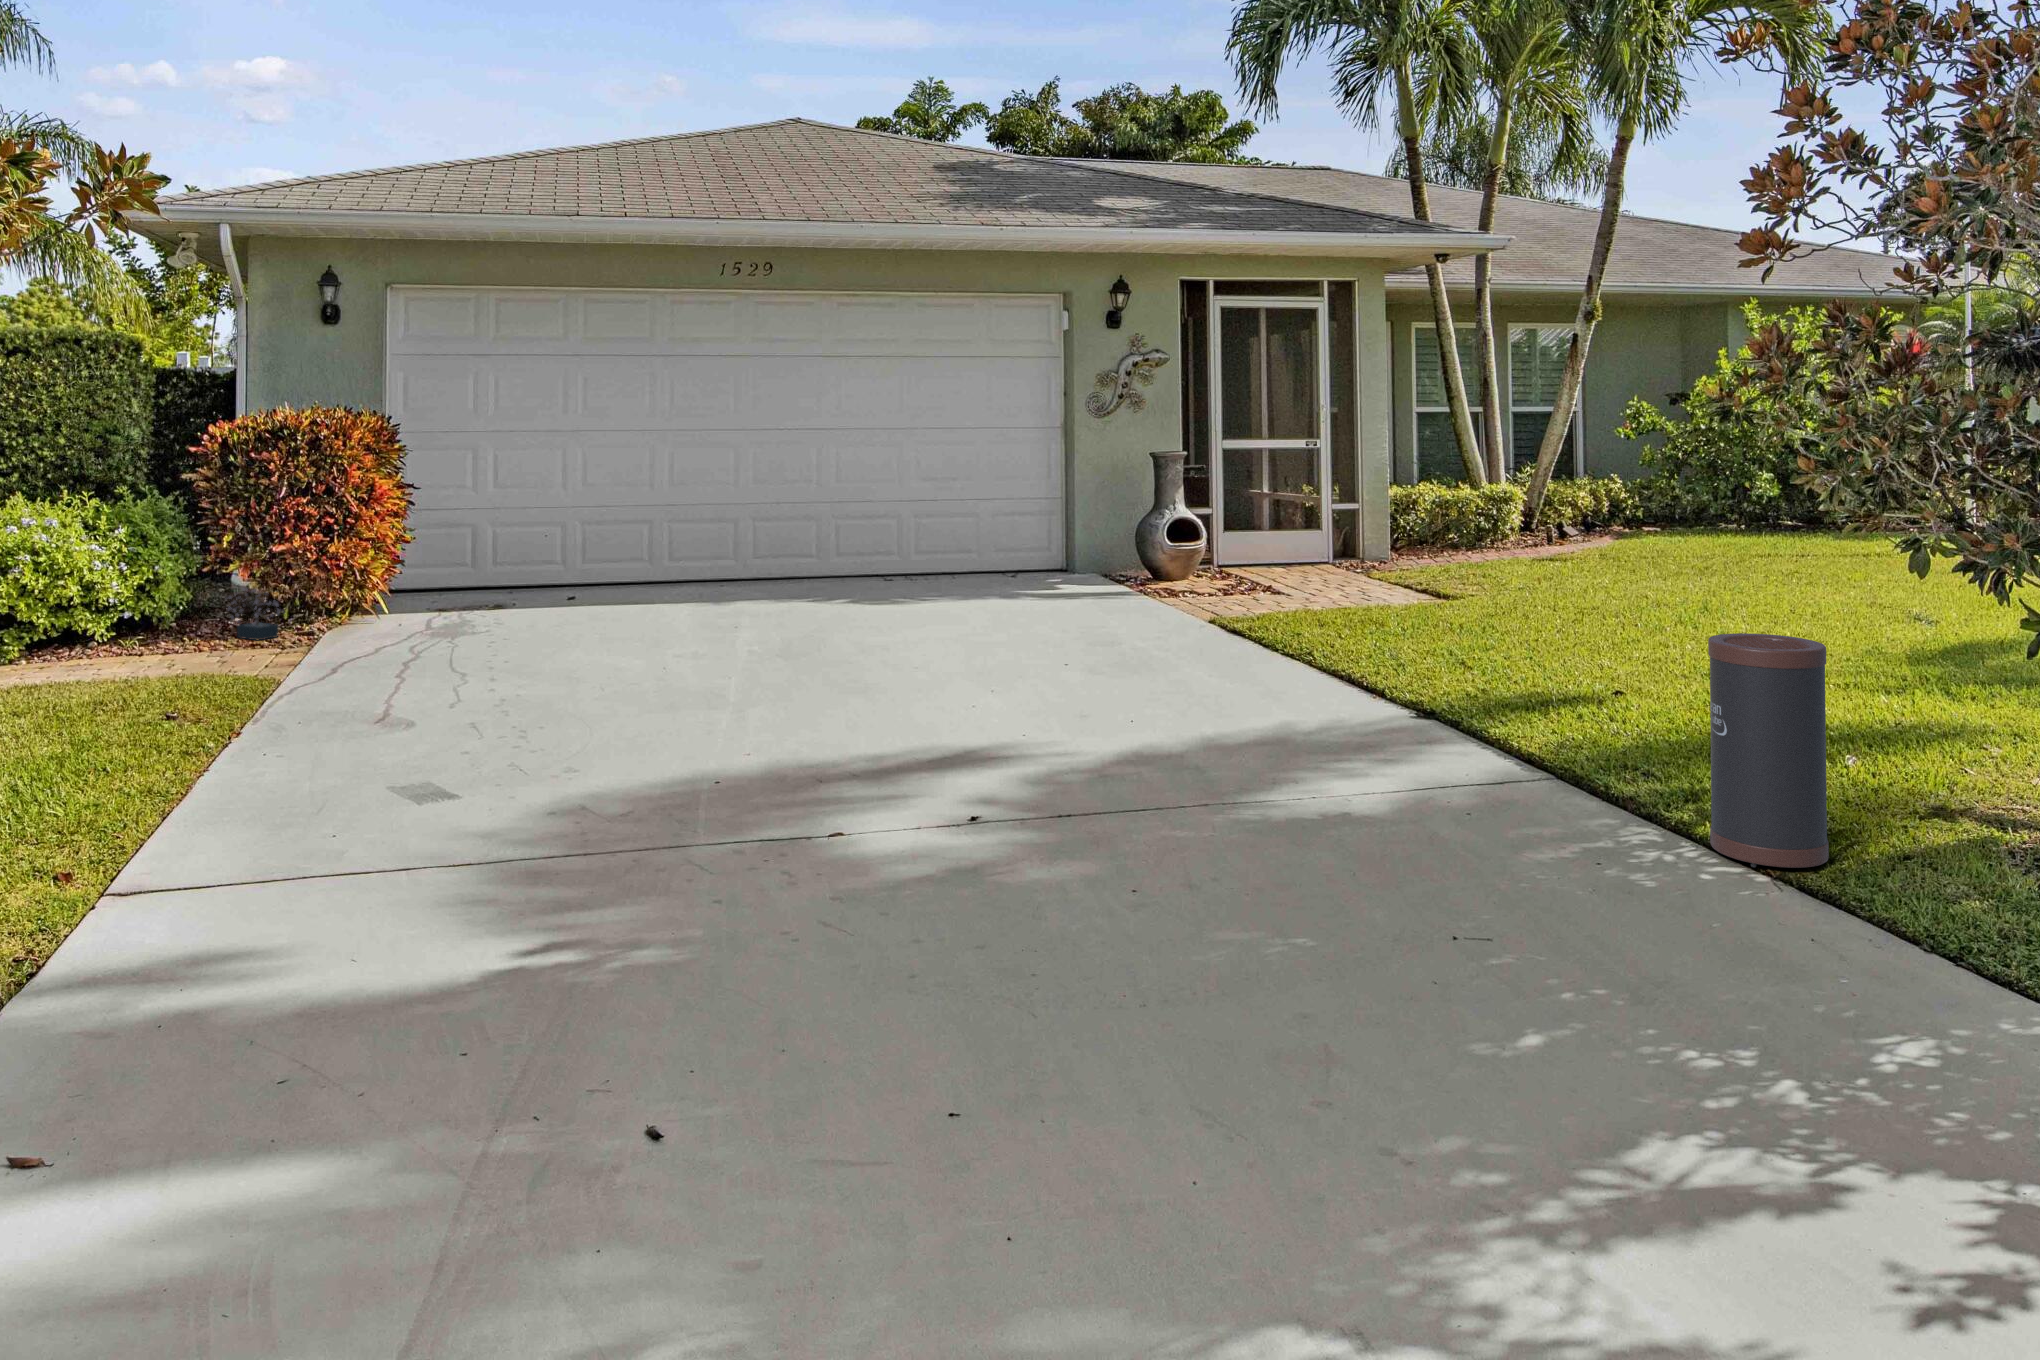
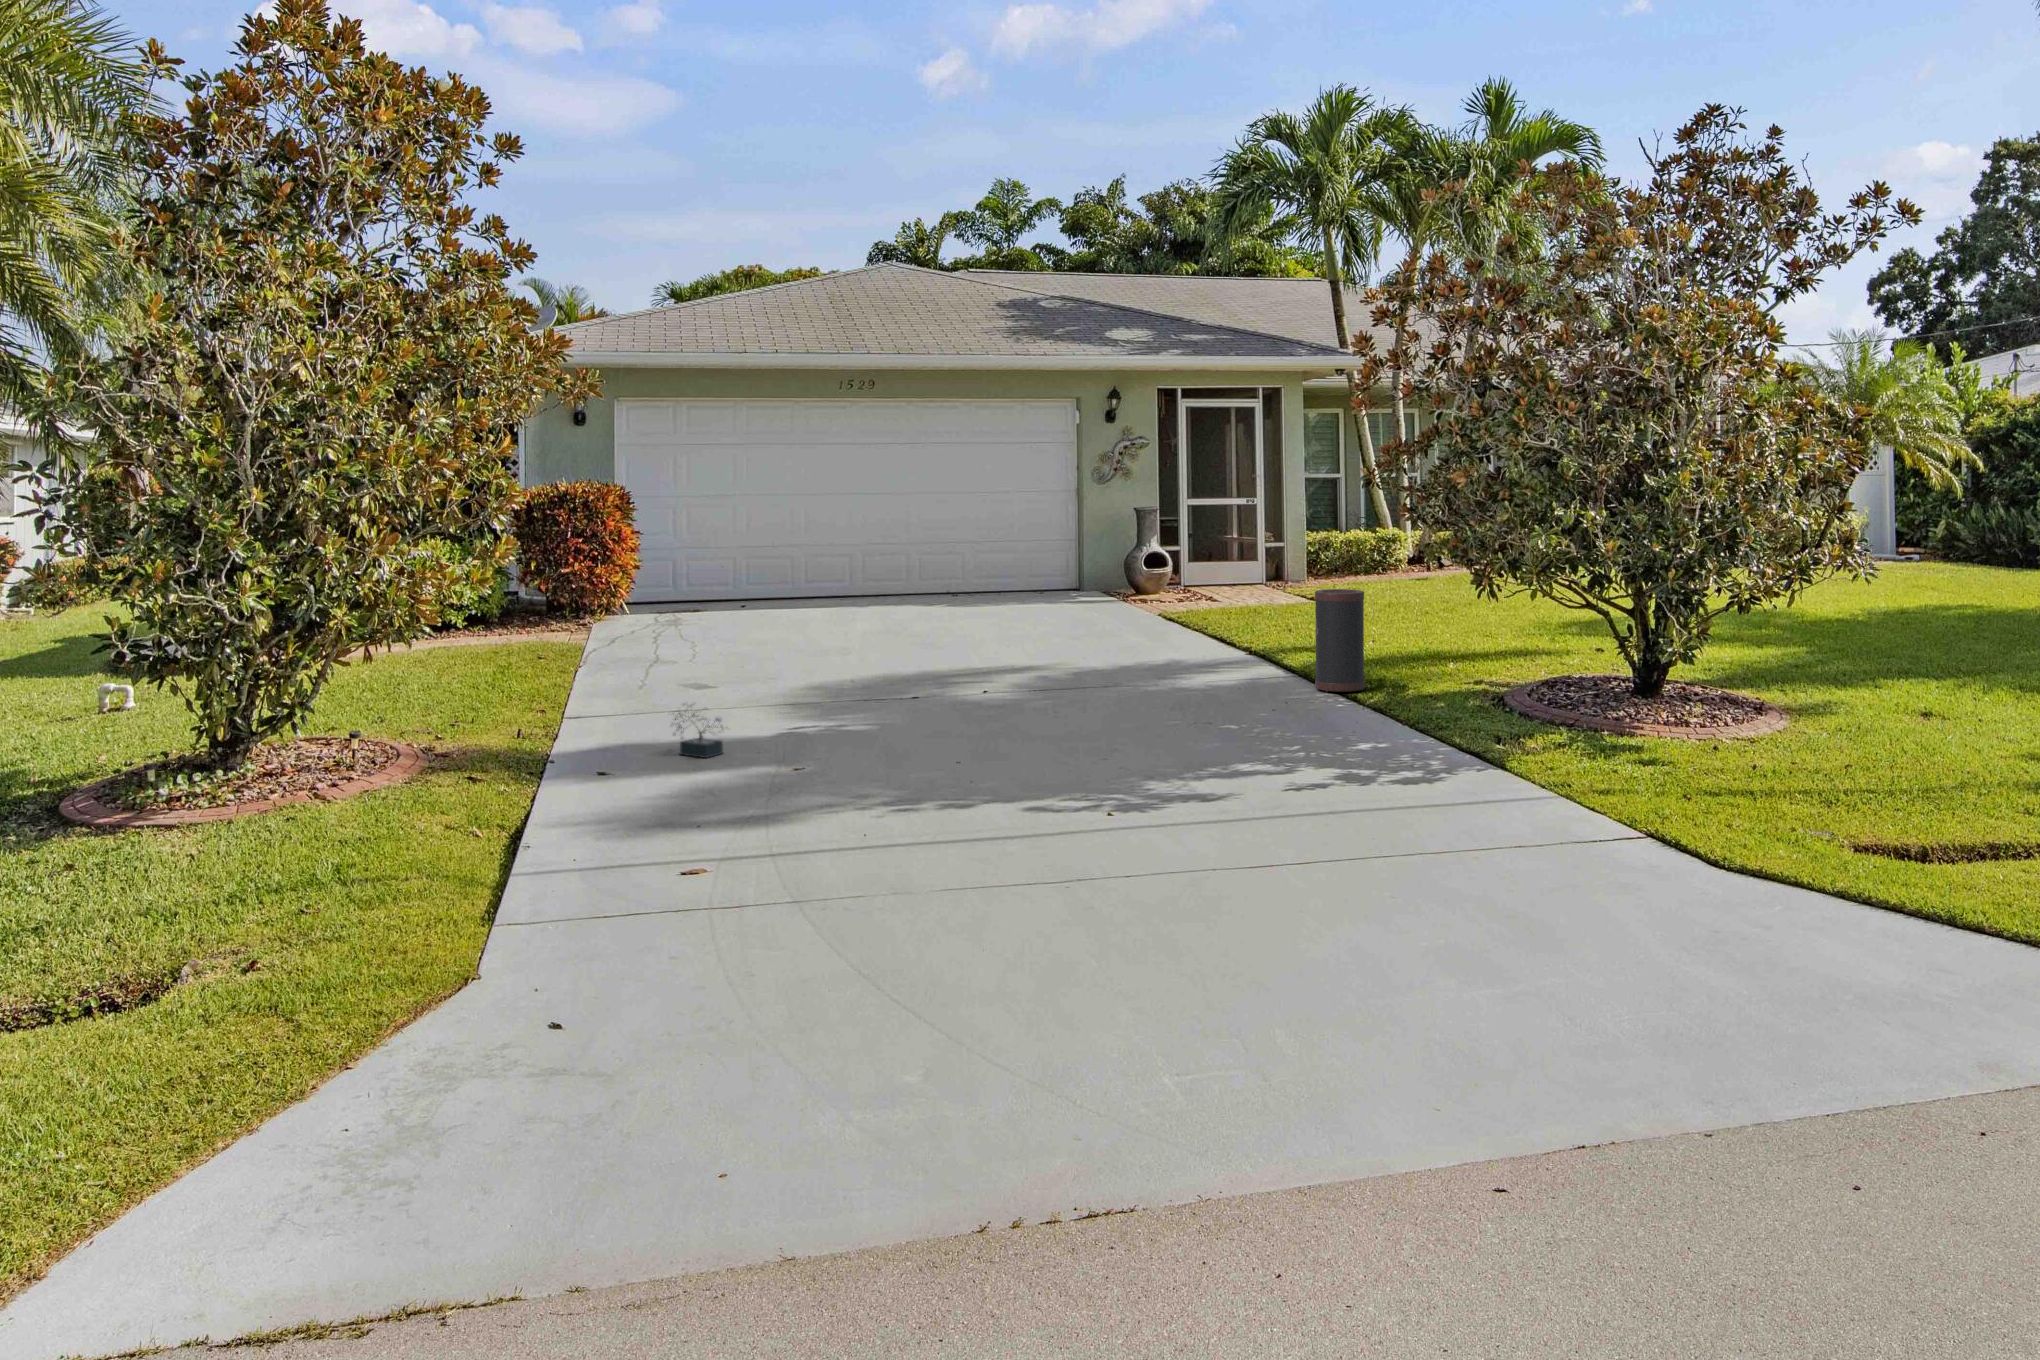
decorative plant: present [228,588,284,640] -> present [672,703,728,758]

